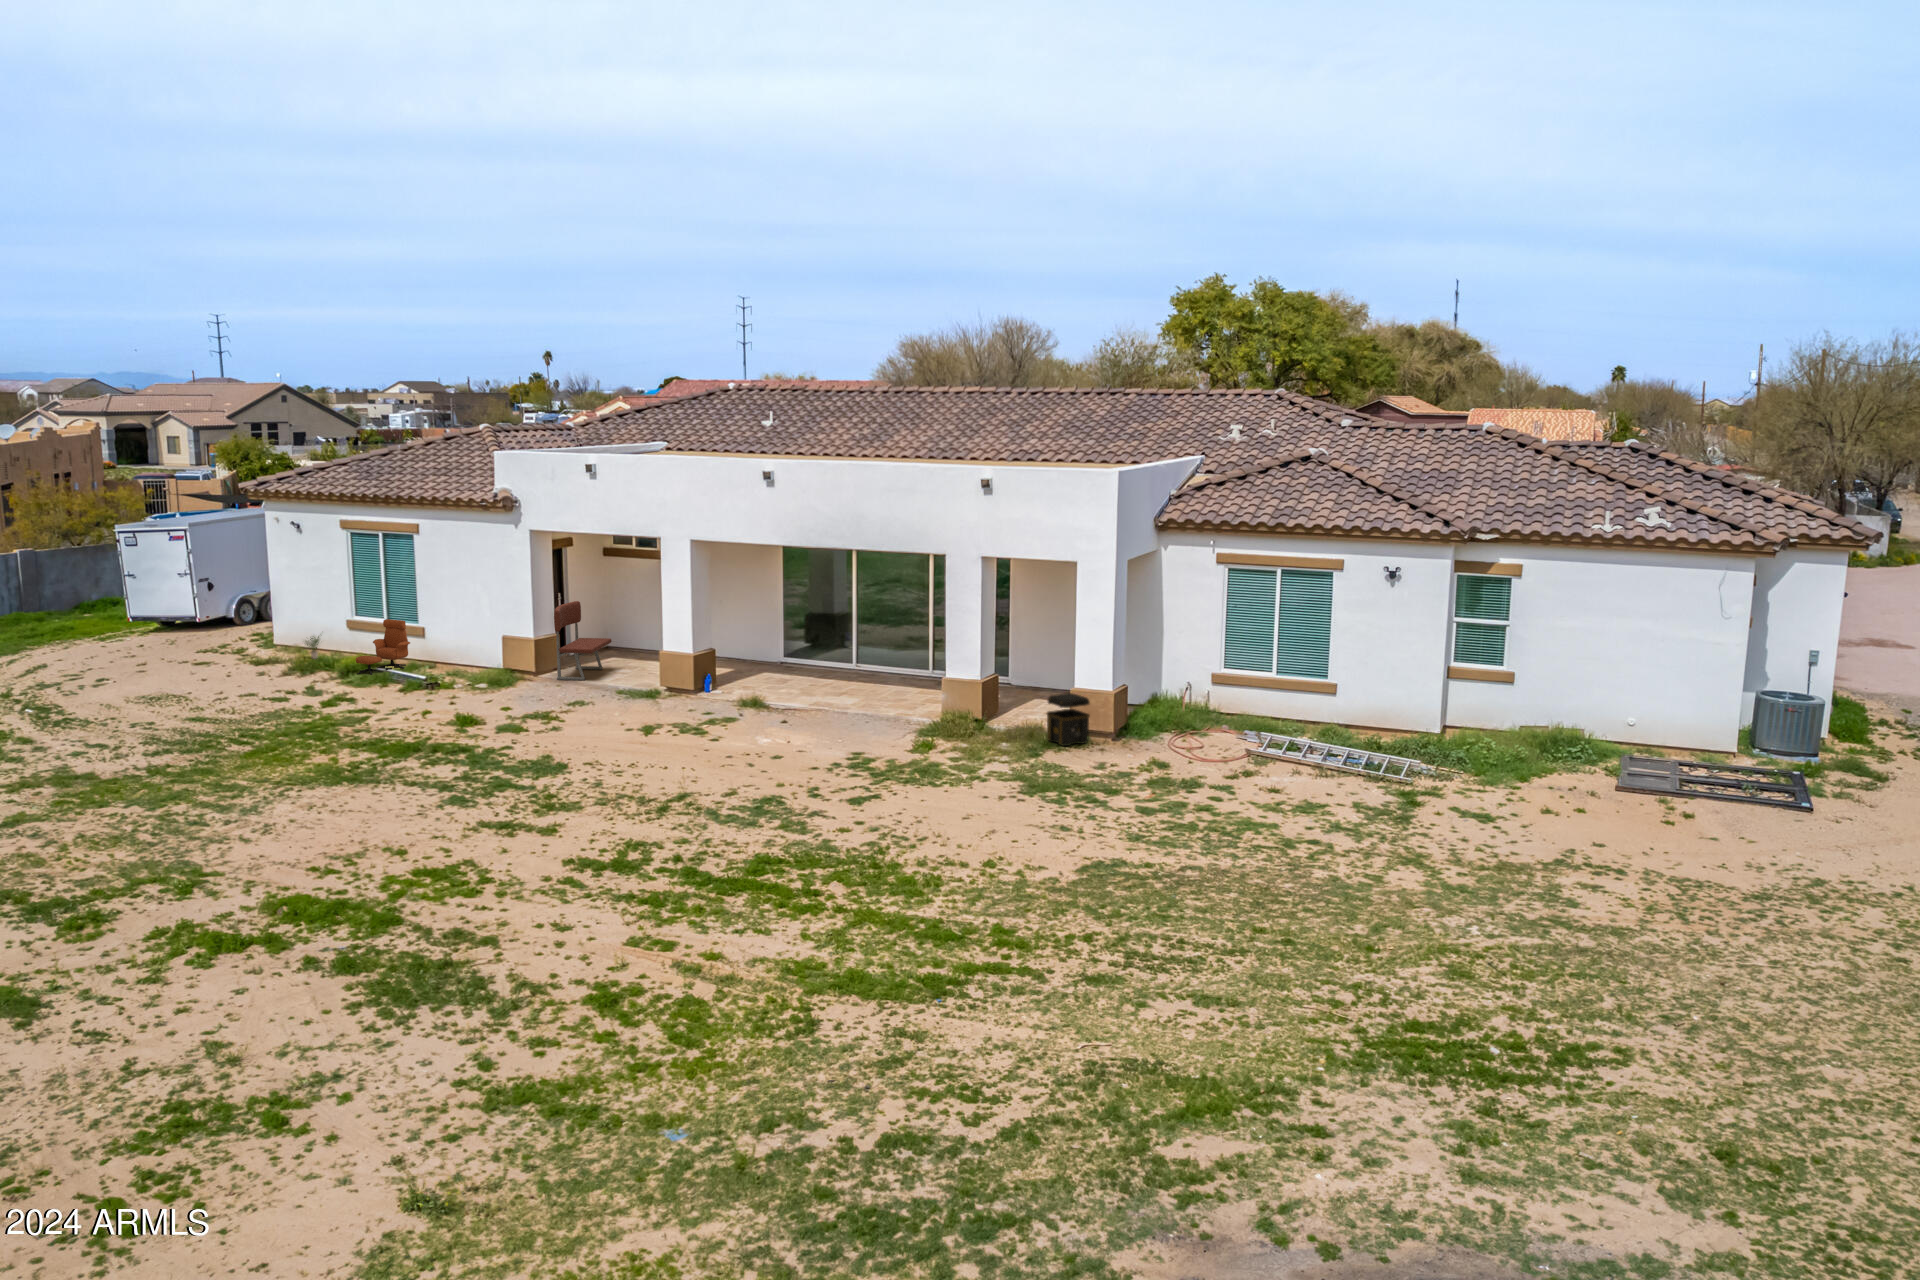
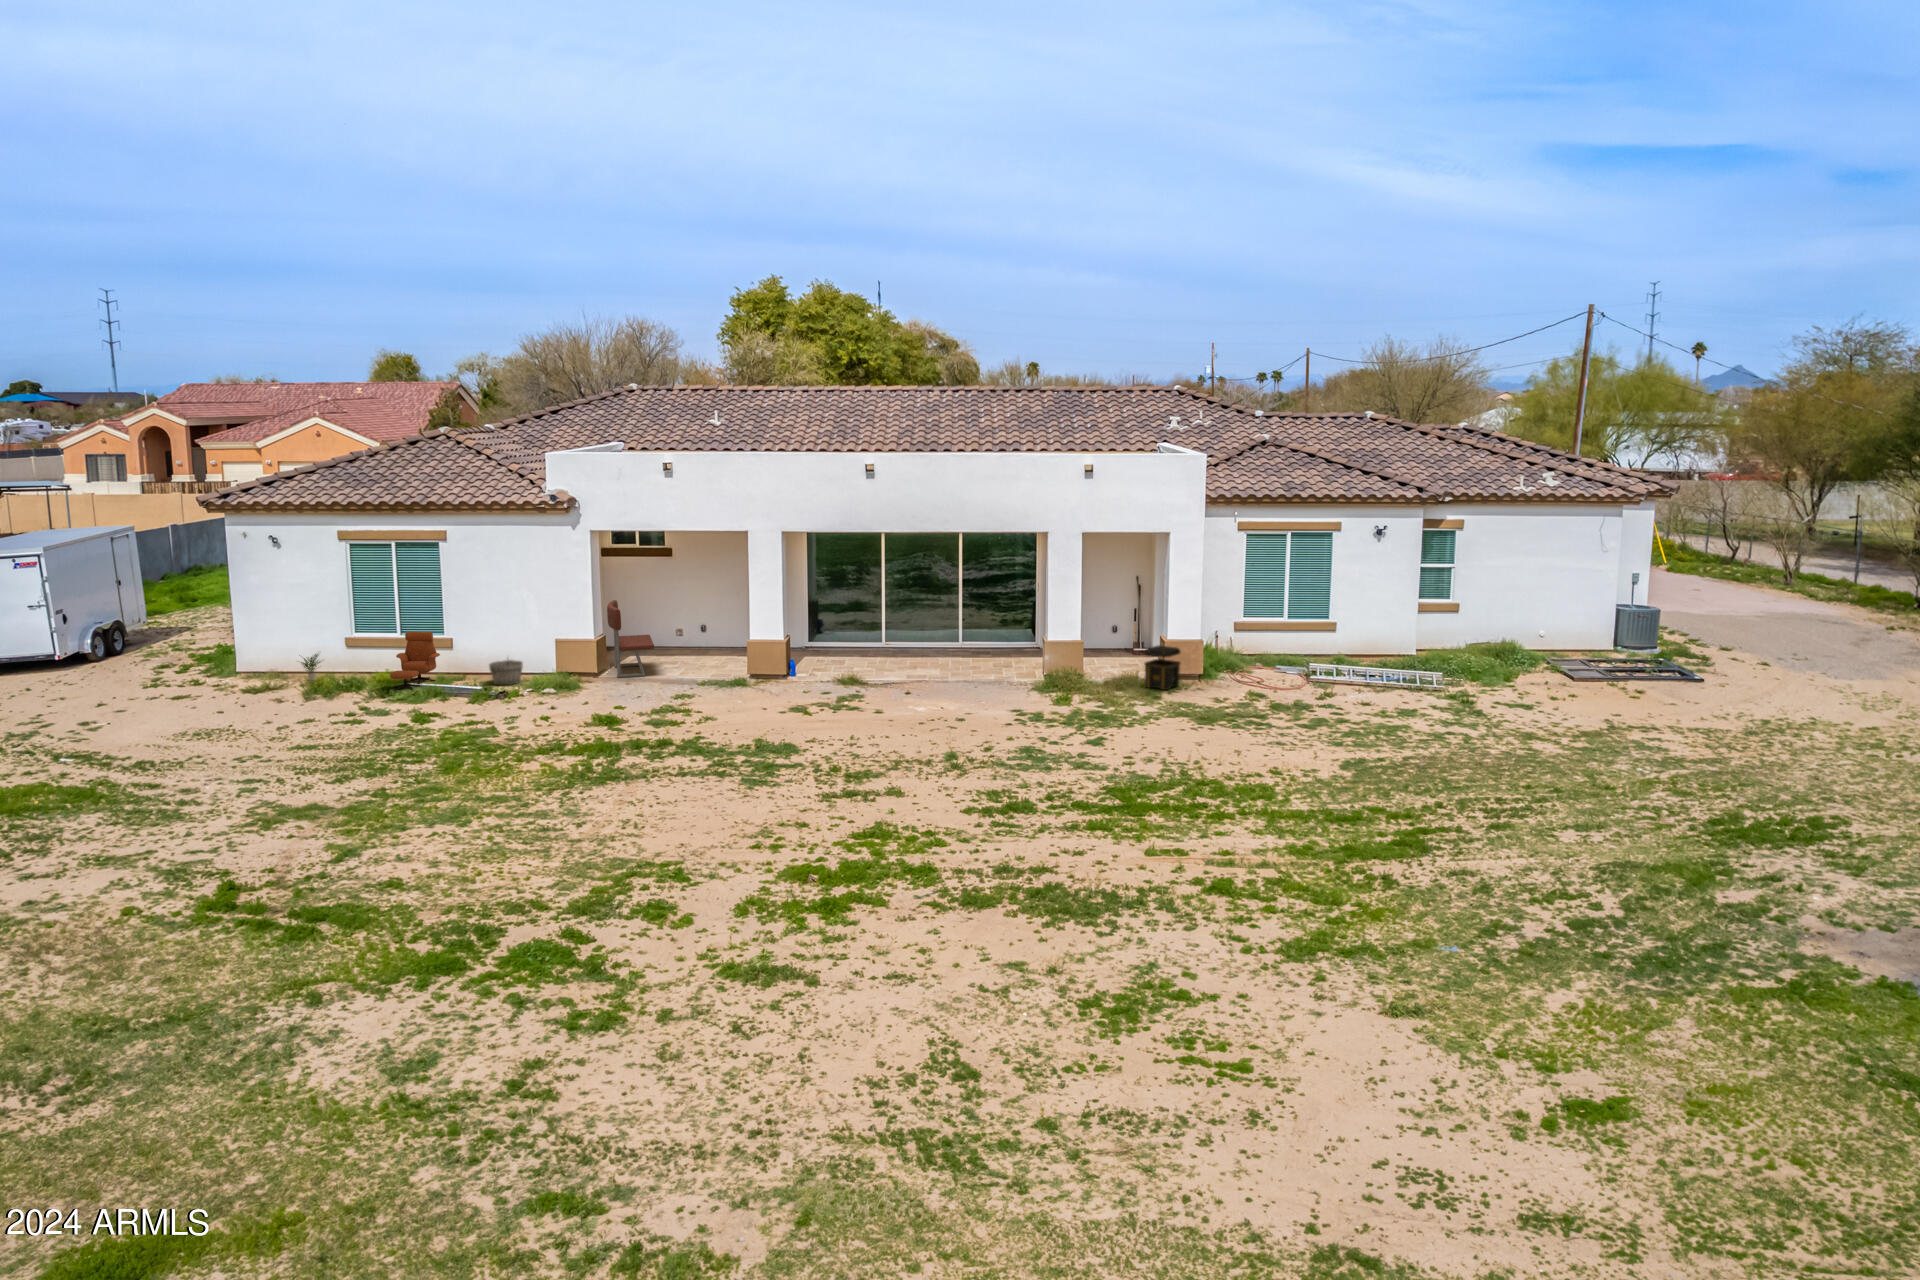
wooden bucket: none [440,649,474,678] -> present [489,660,523,685]

